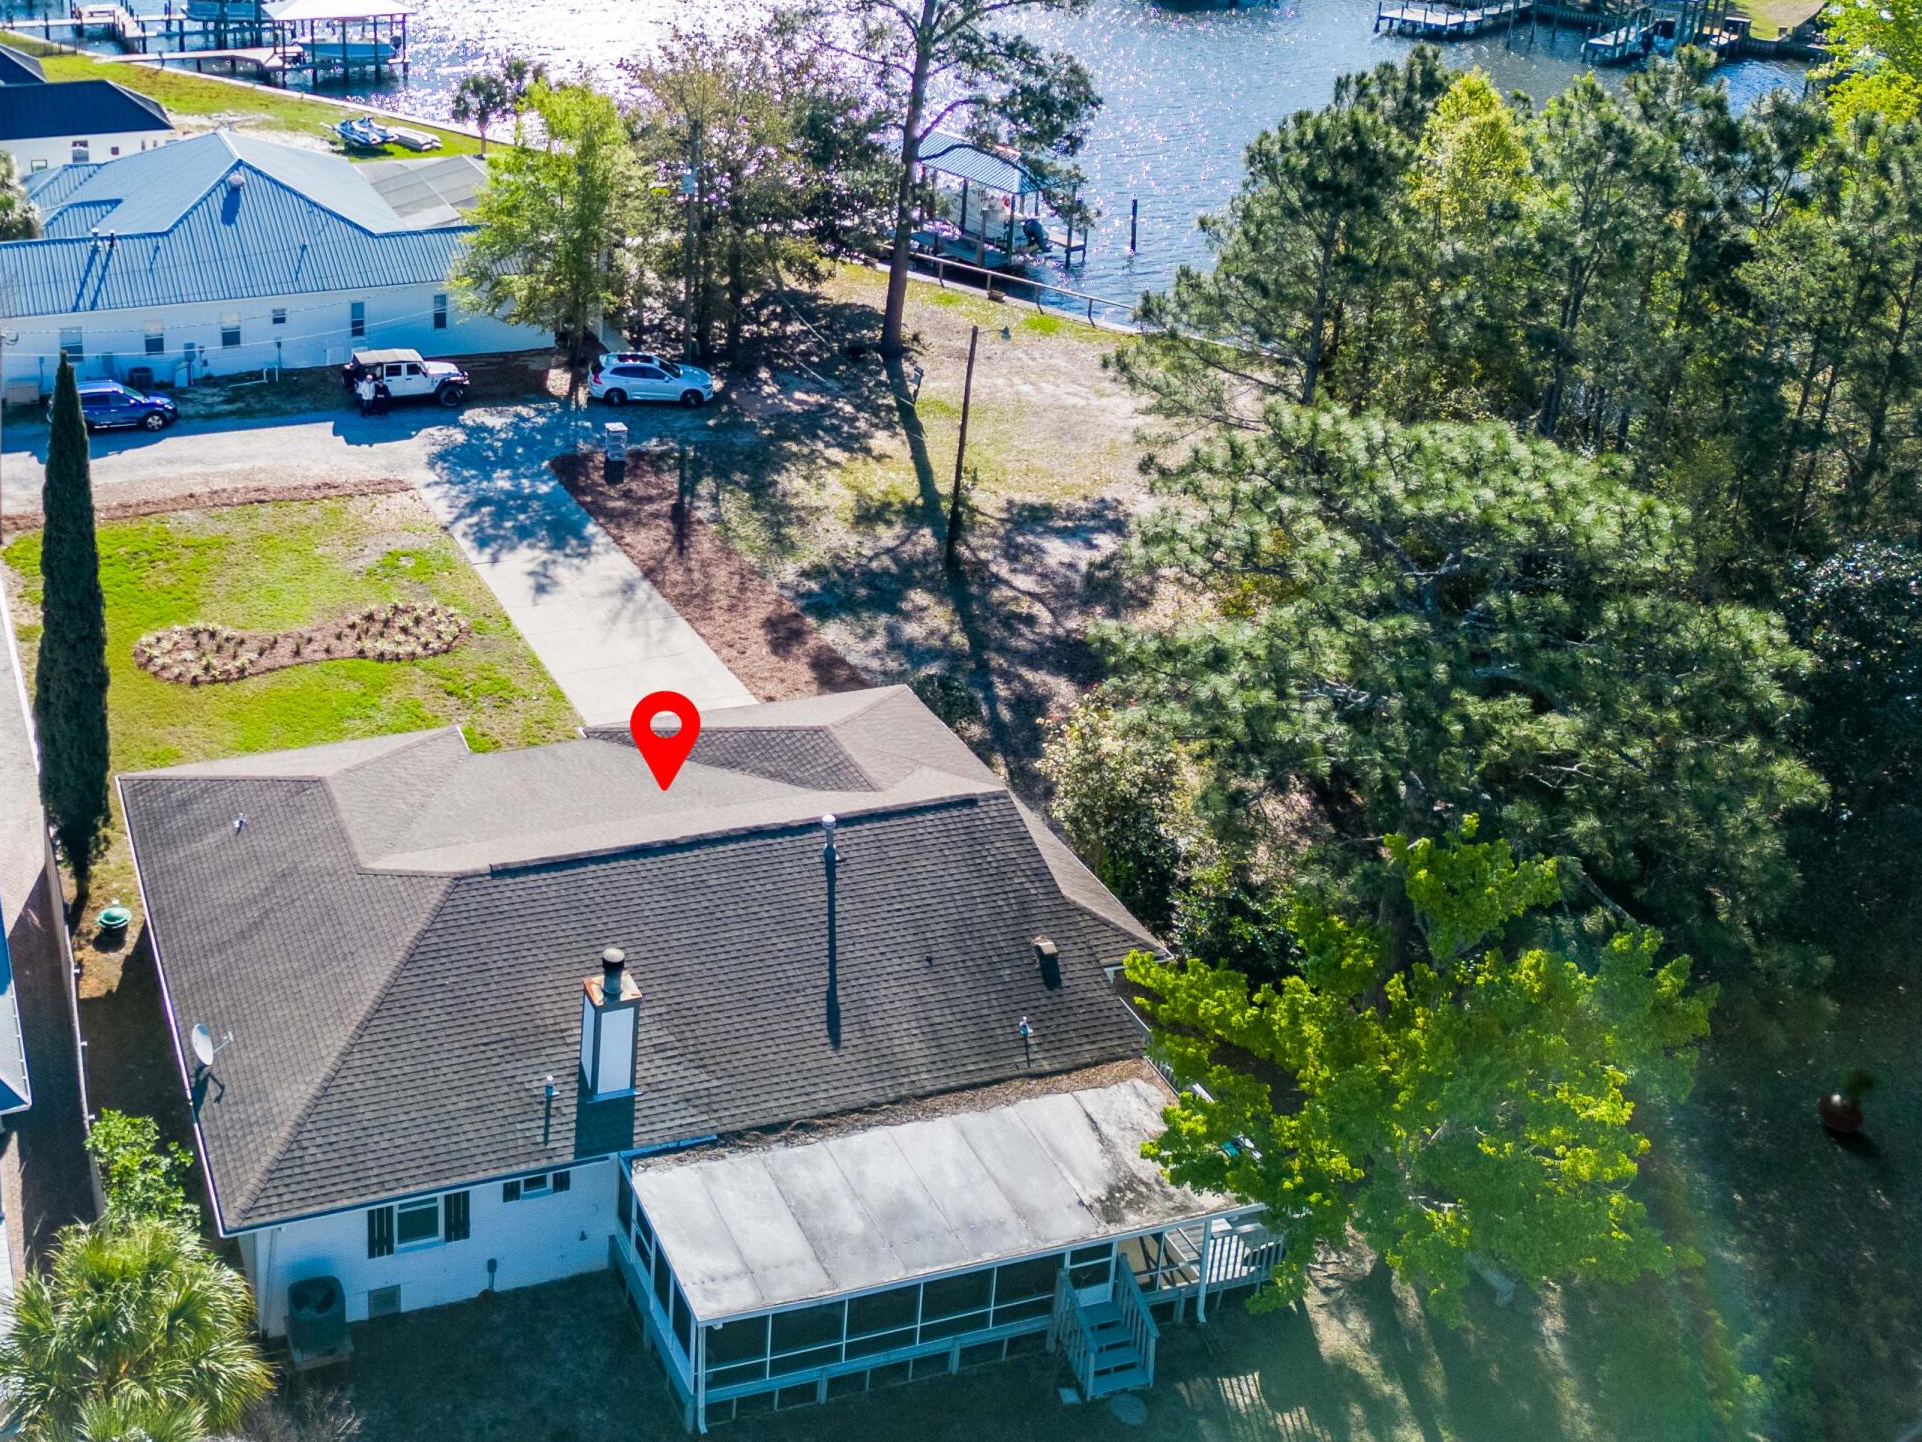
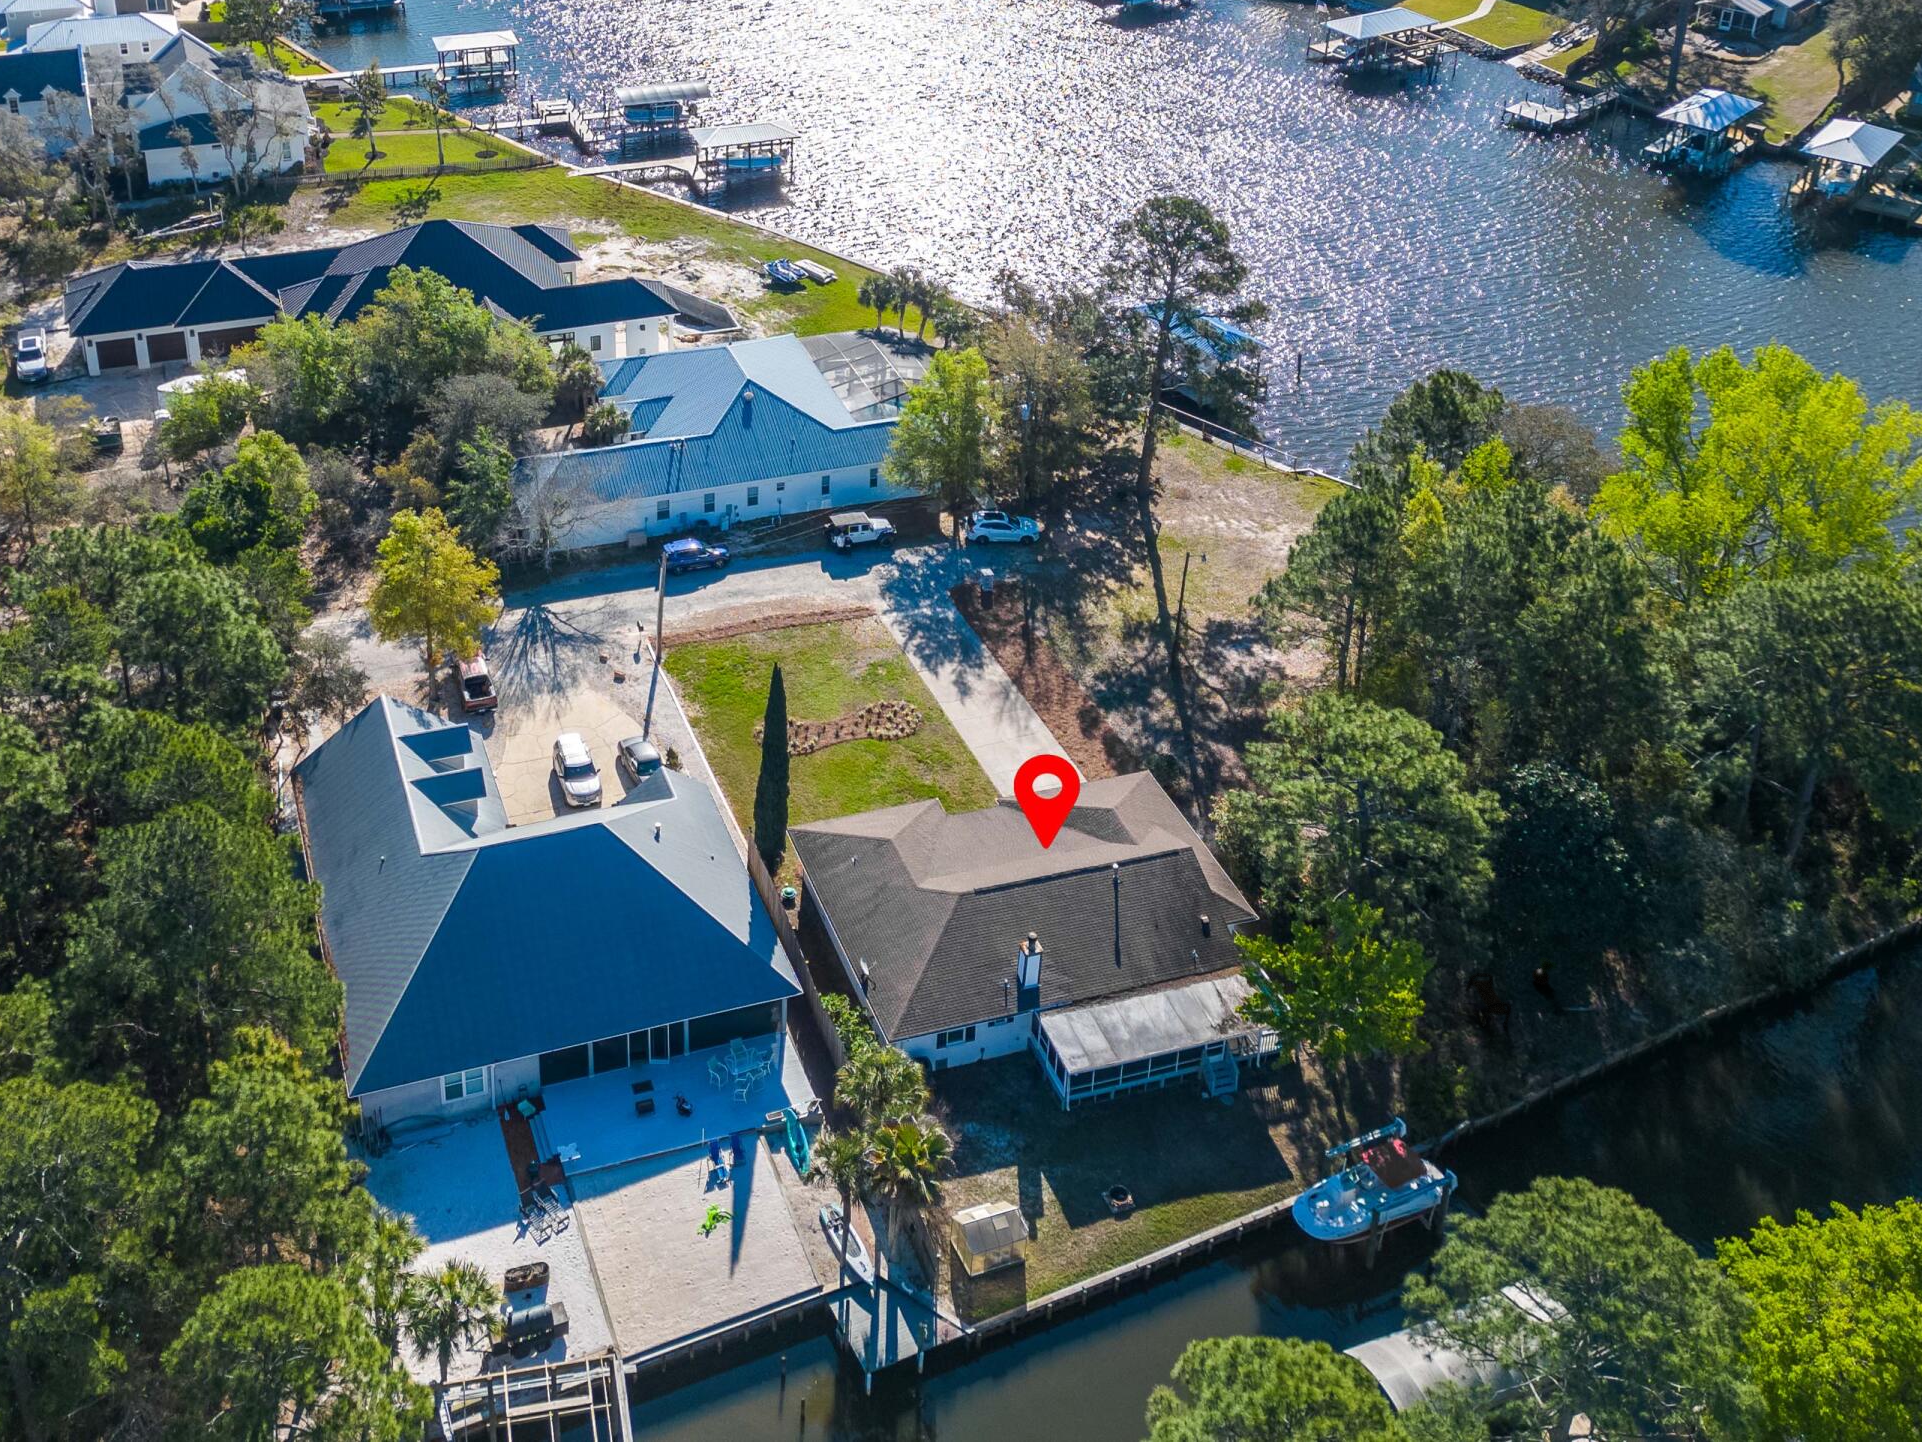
bench: none [1668,1096,1811,1230] -> present [1466,973,1511,1027]

